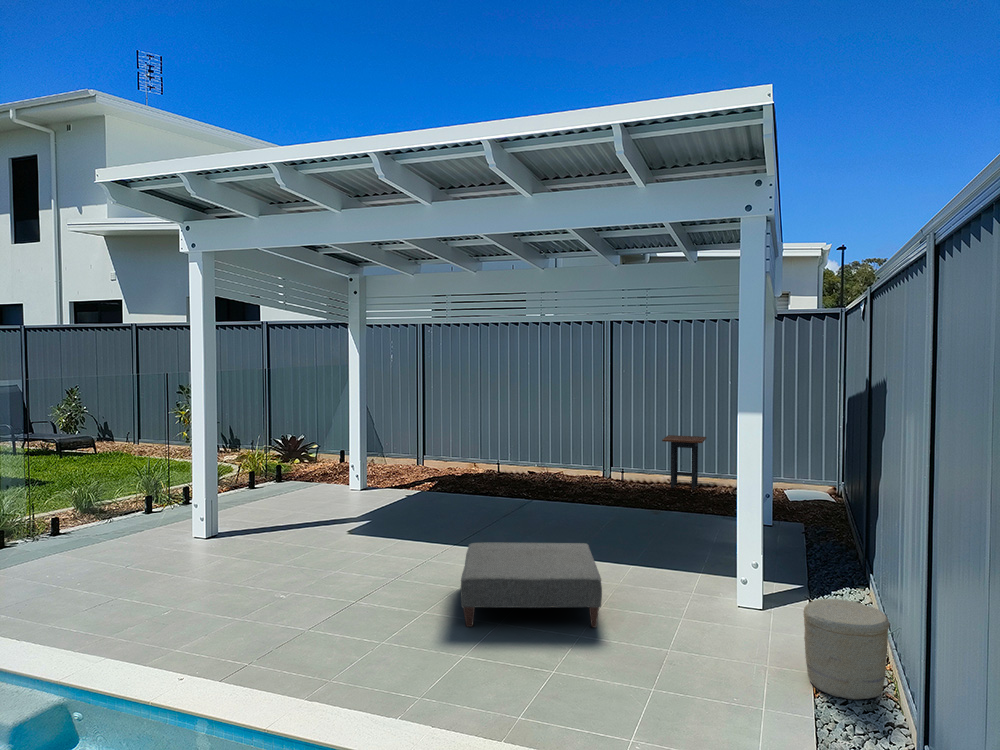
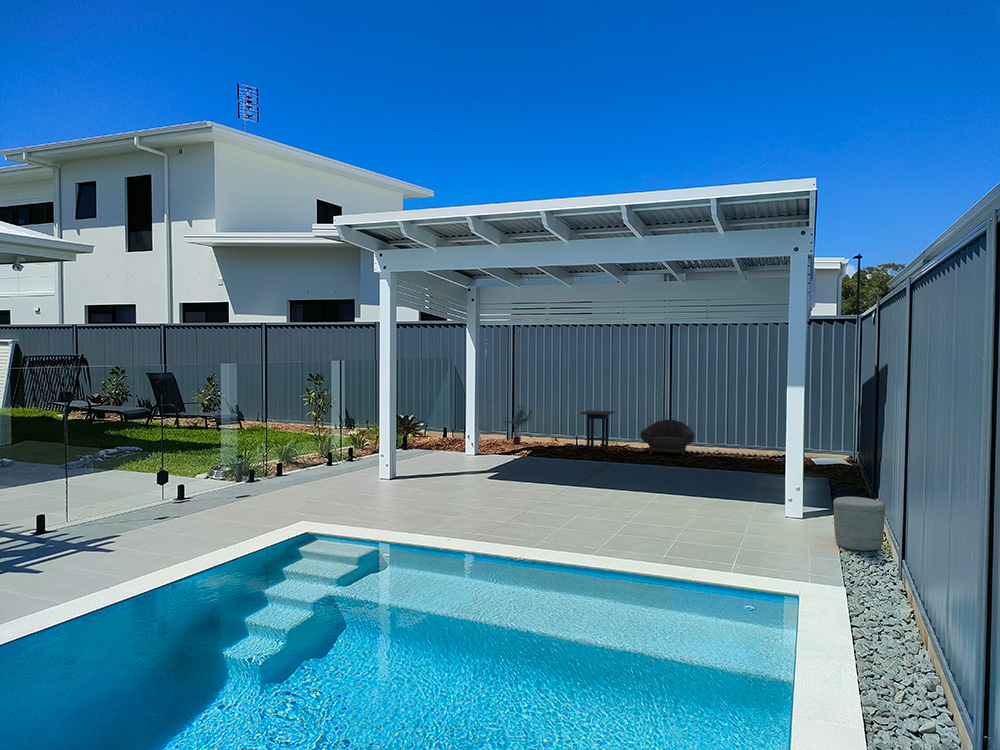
potted tree: none [414,420,450,469] -> present [503,405,532,444]
side table: present [662,435,706,489] -> present [580,411,615,450]
armchair: none [574,440,640,487] -> present [641,420,695,457]
ottoman: present [460,542,602,627] -> none [598,476,700,524]

